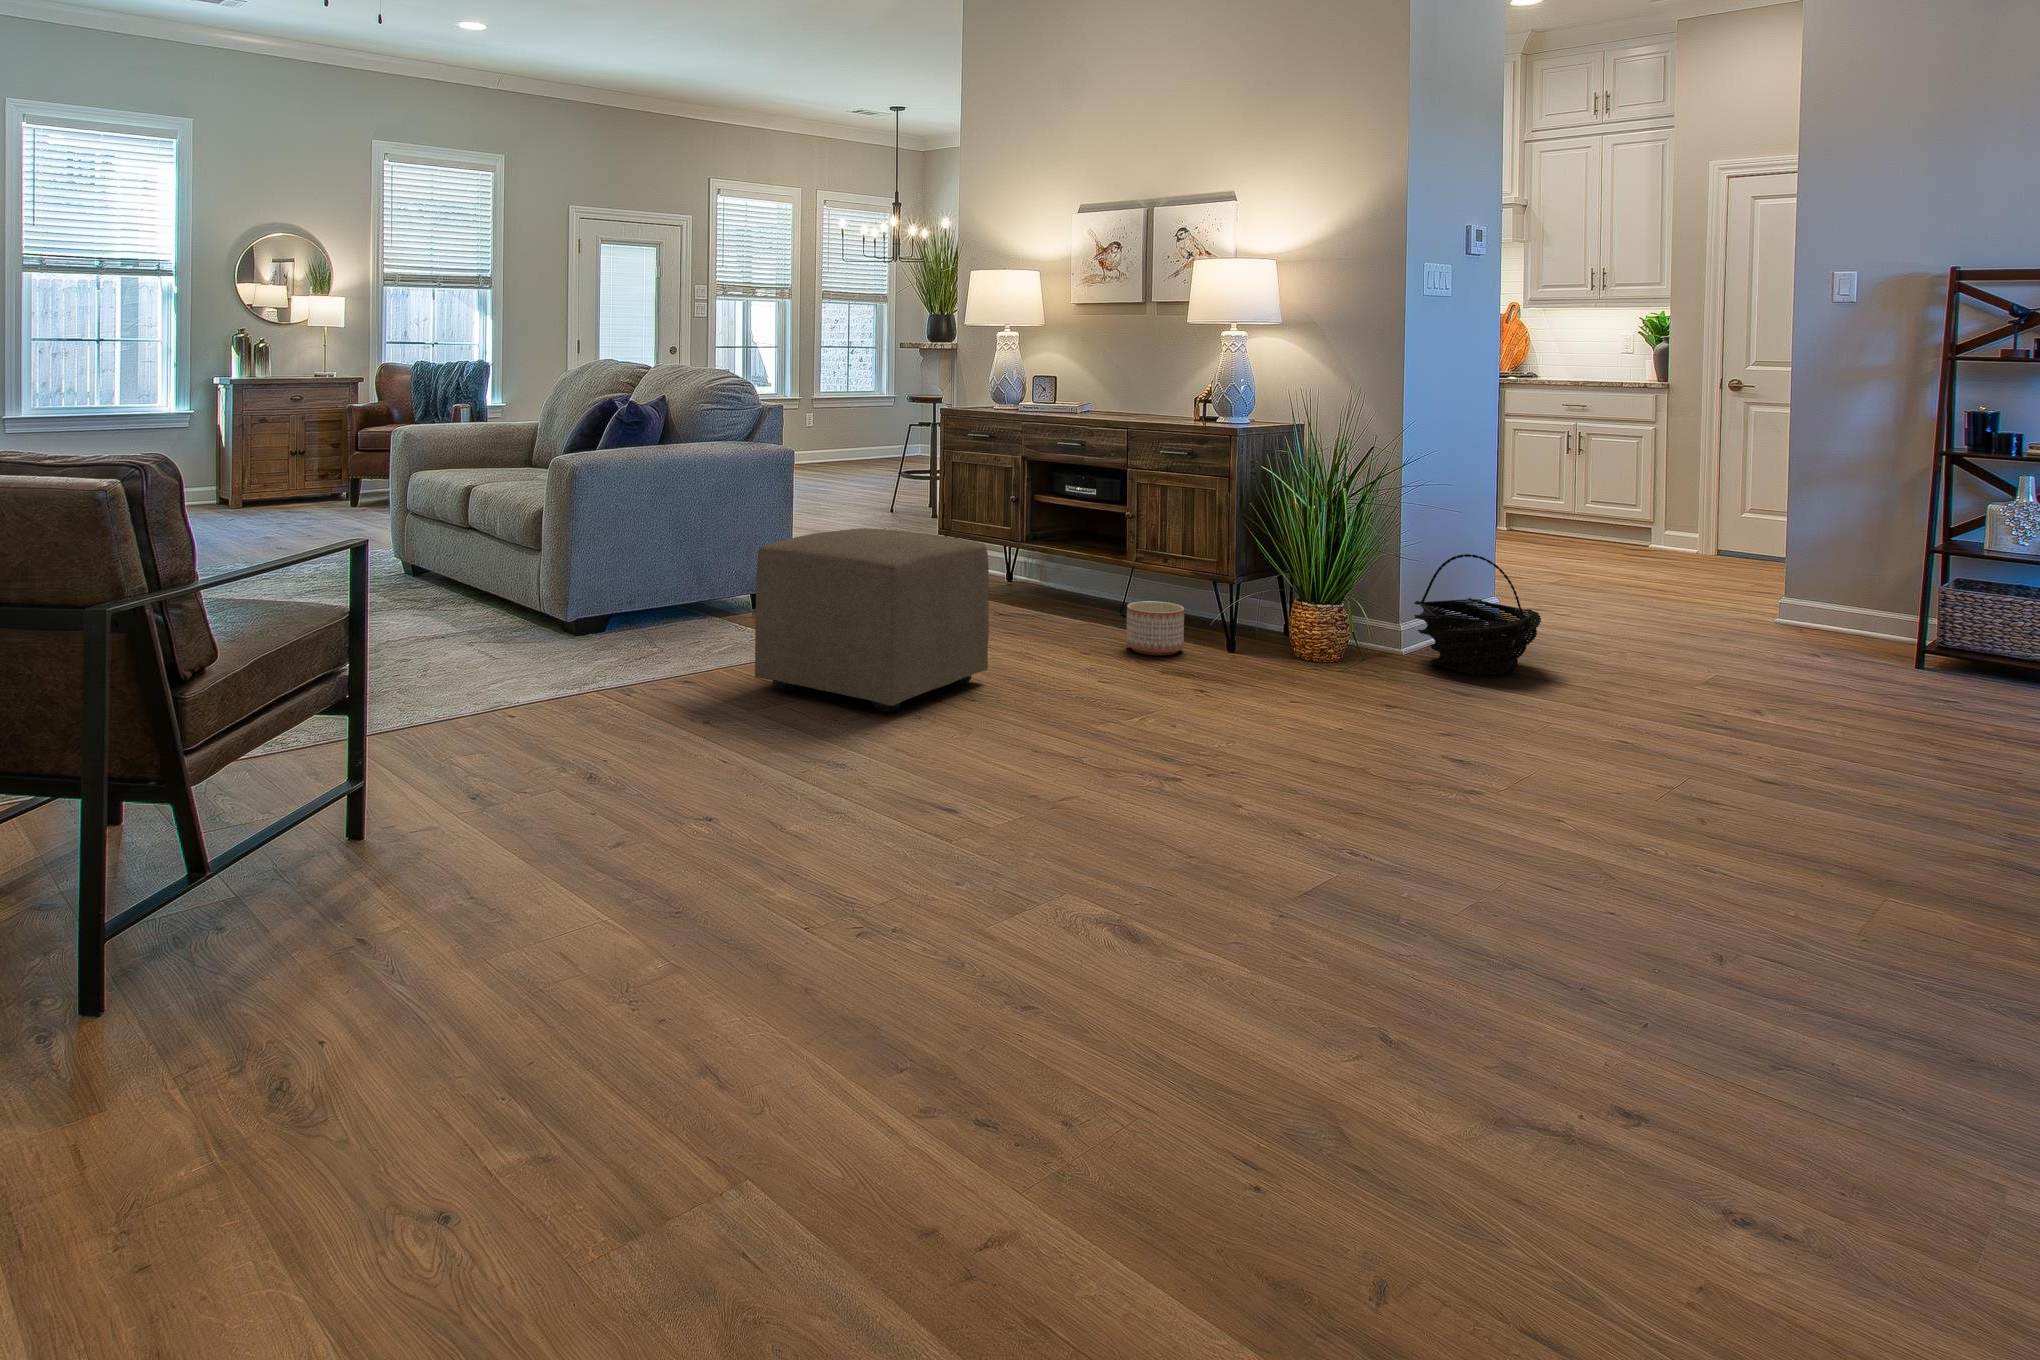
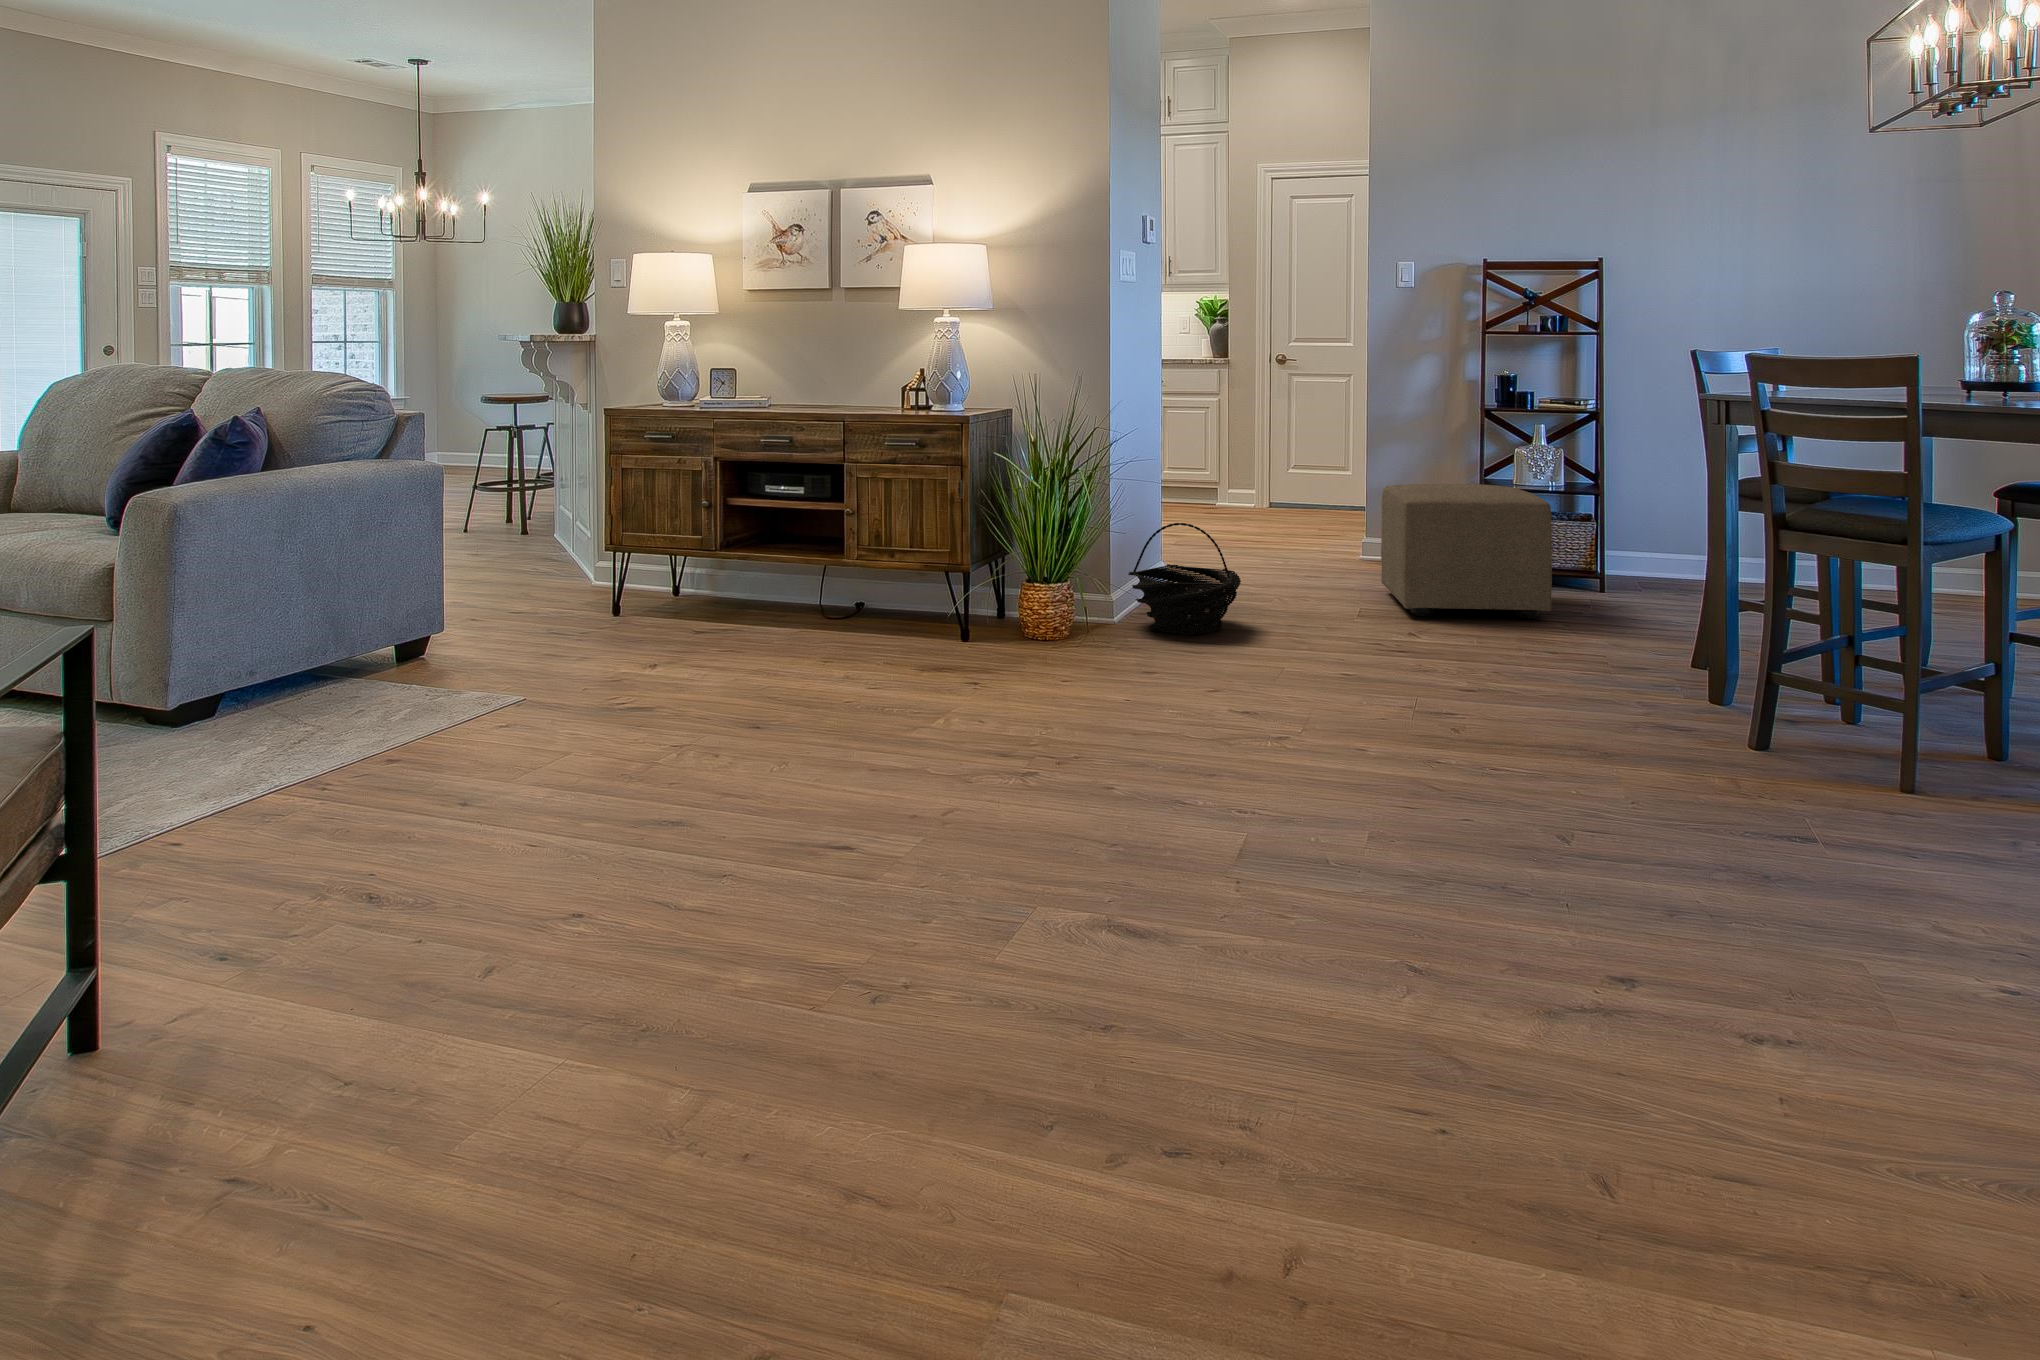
ottoman: present [755,528,989,712] -> present [1381,484,1552,618]
planter: present [1126,601,1184,655] -> none [868,600,928,656]

